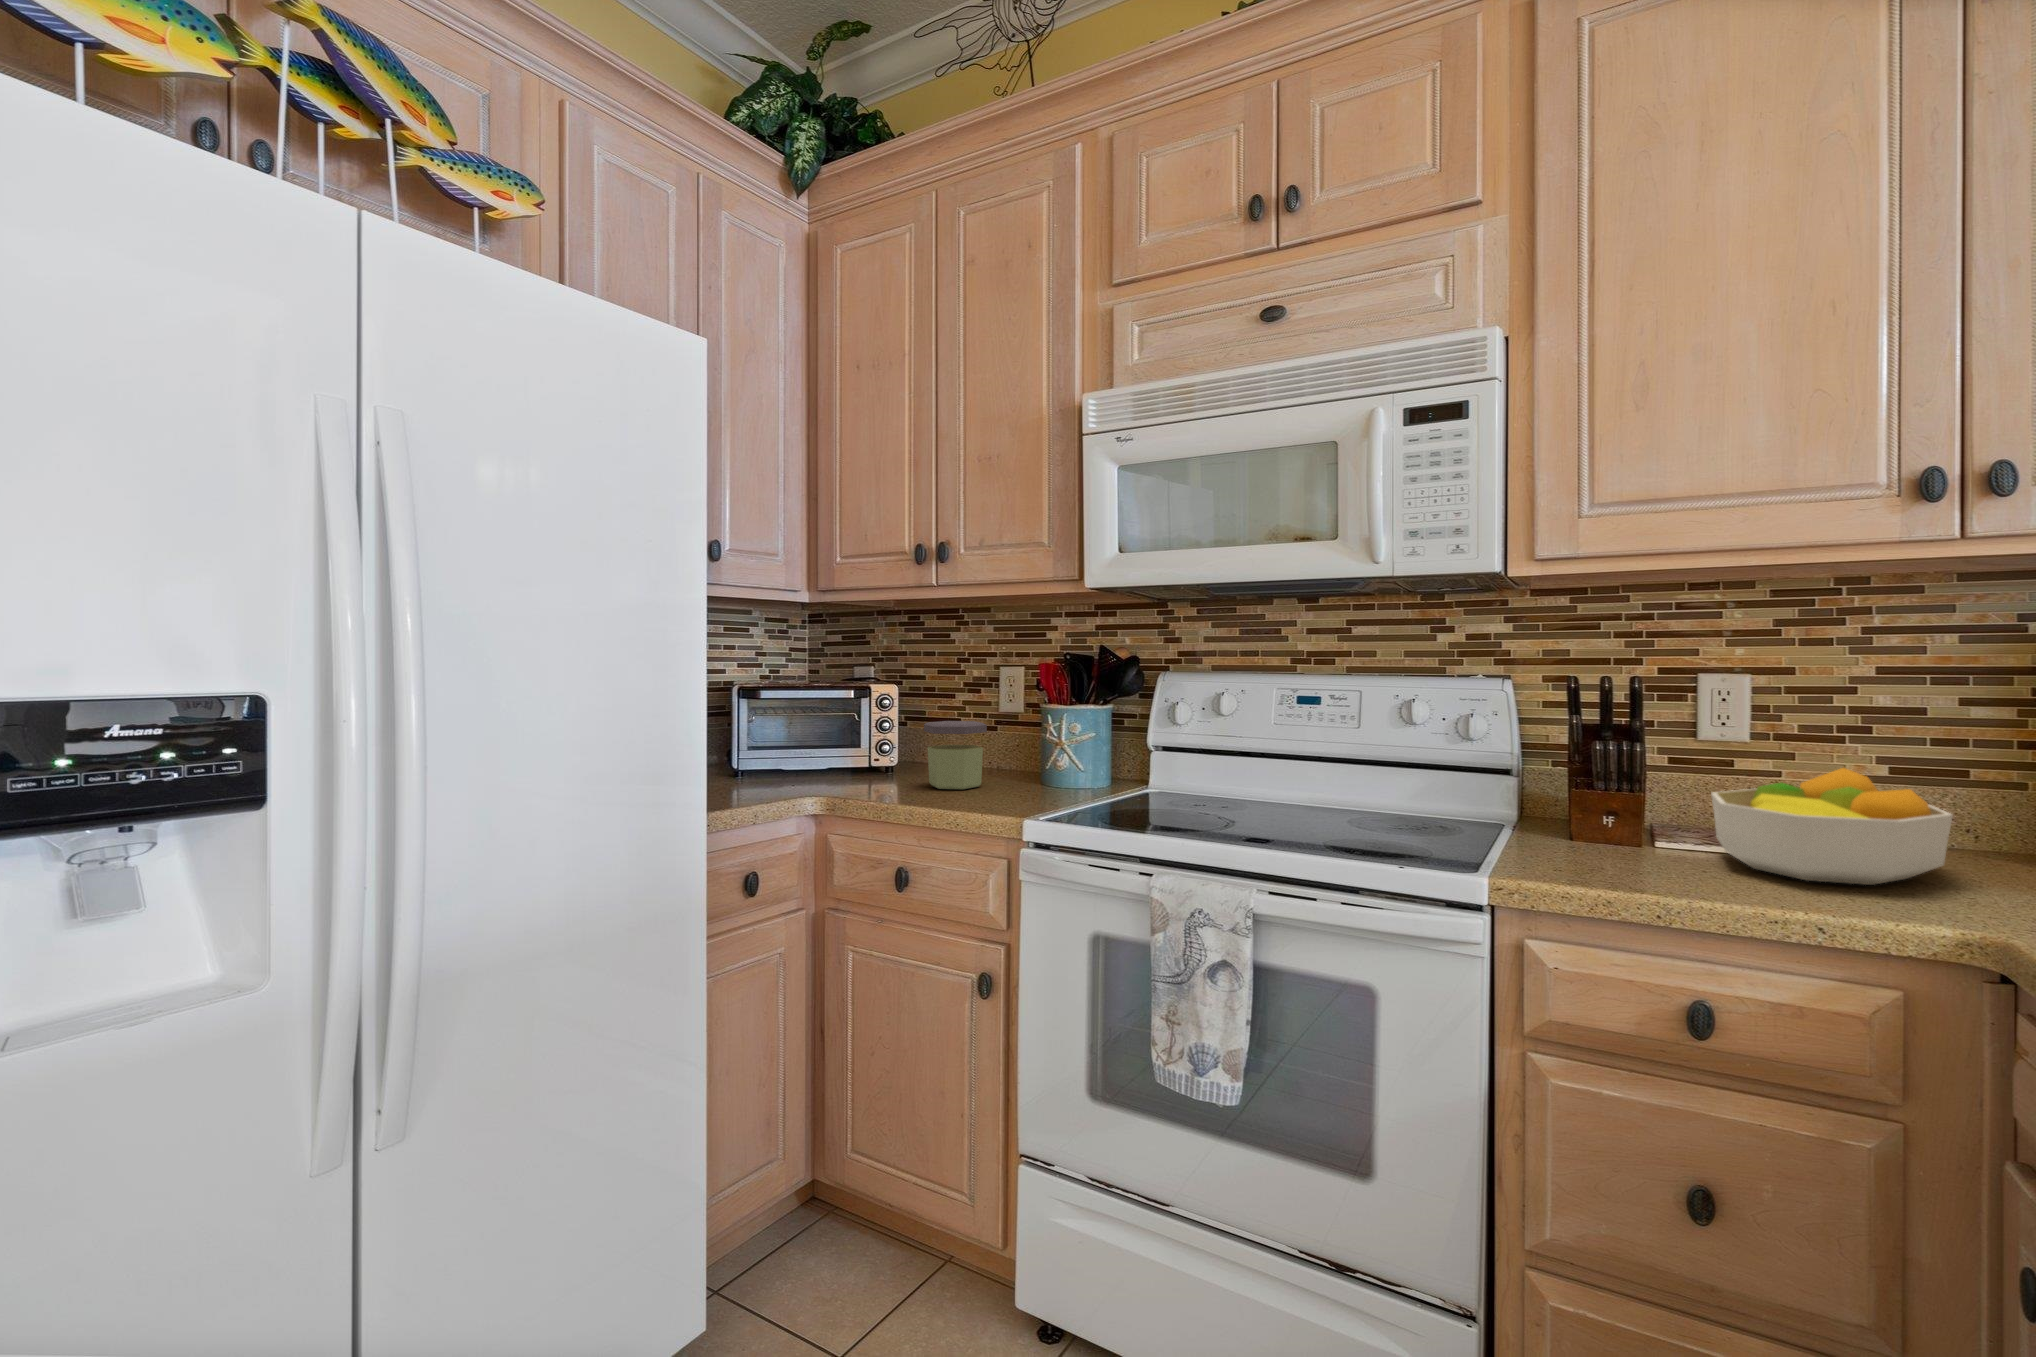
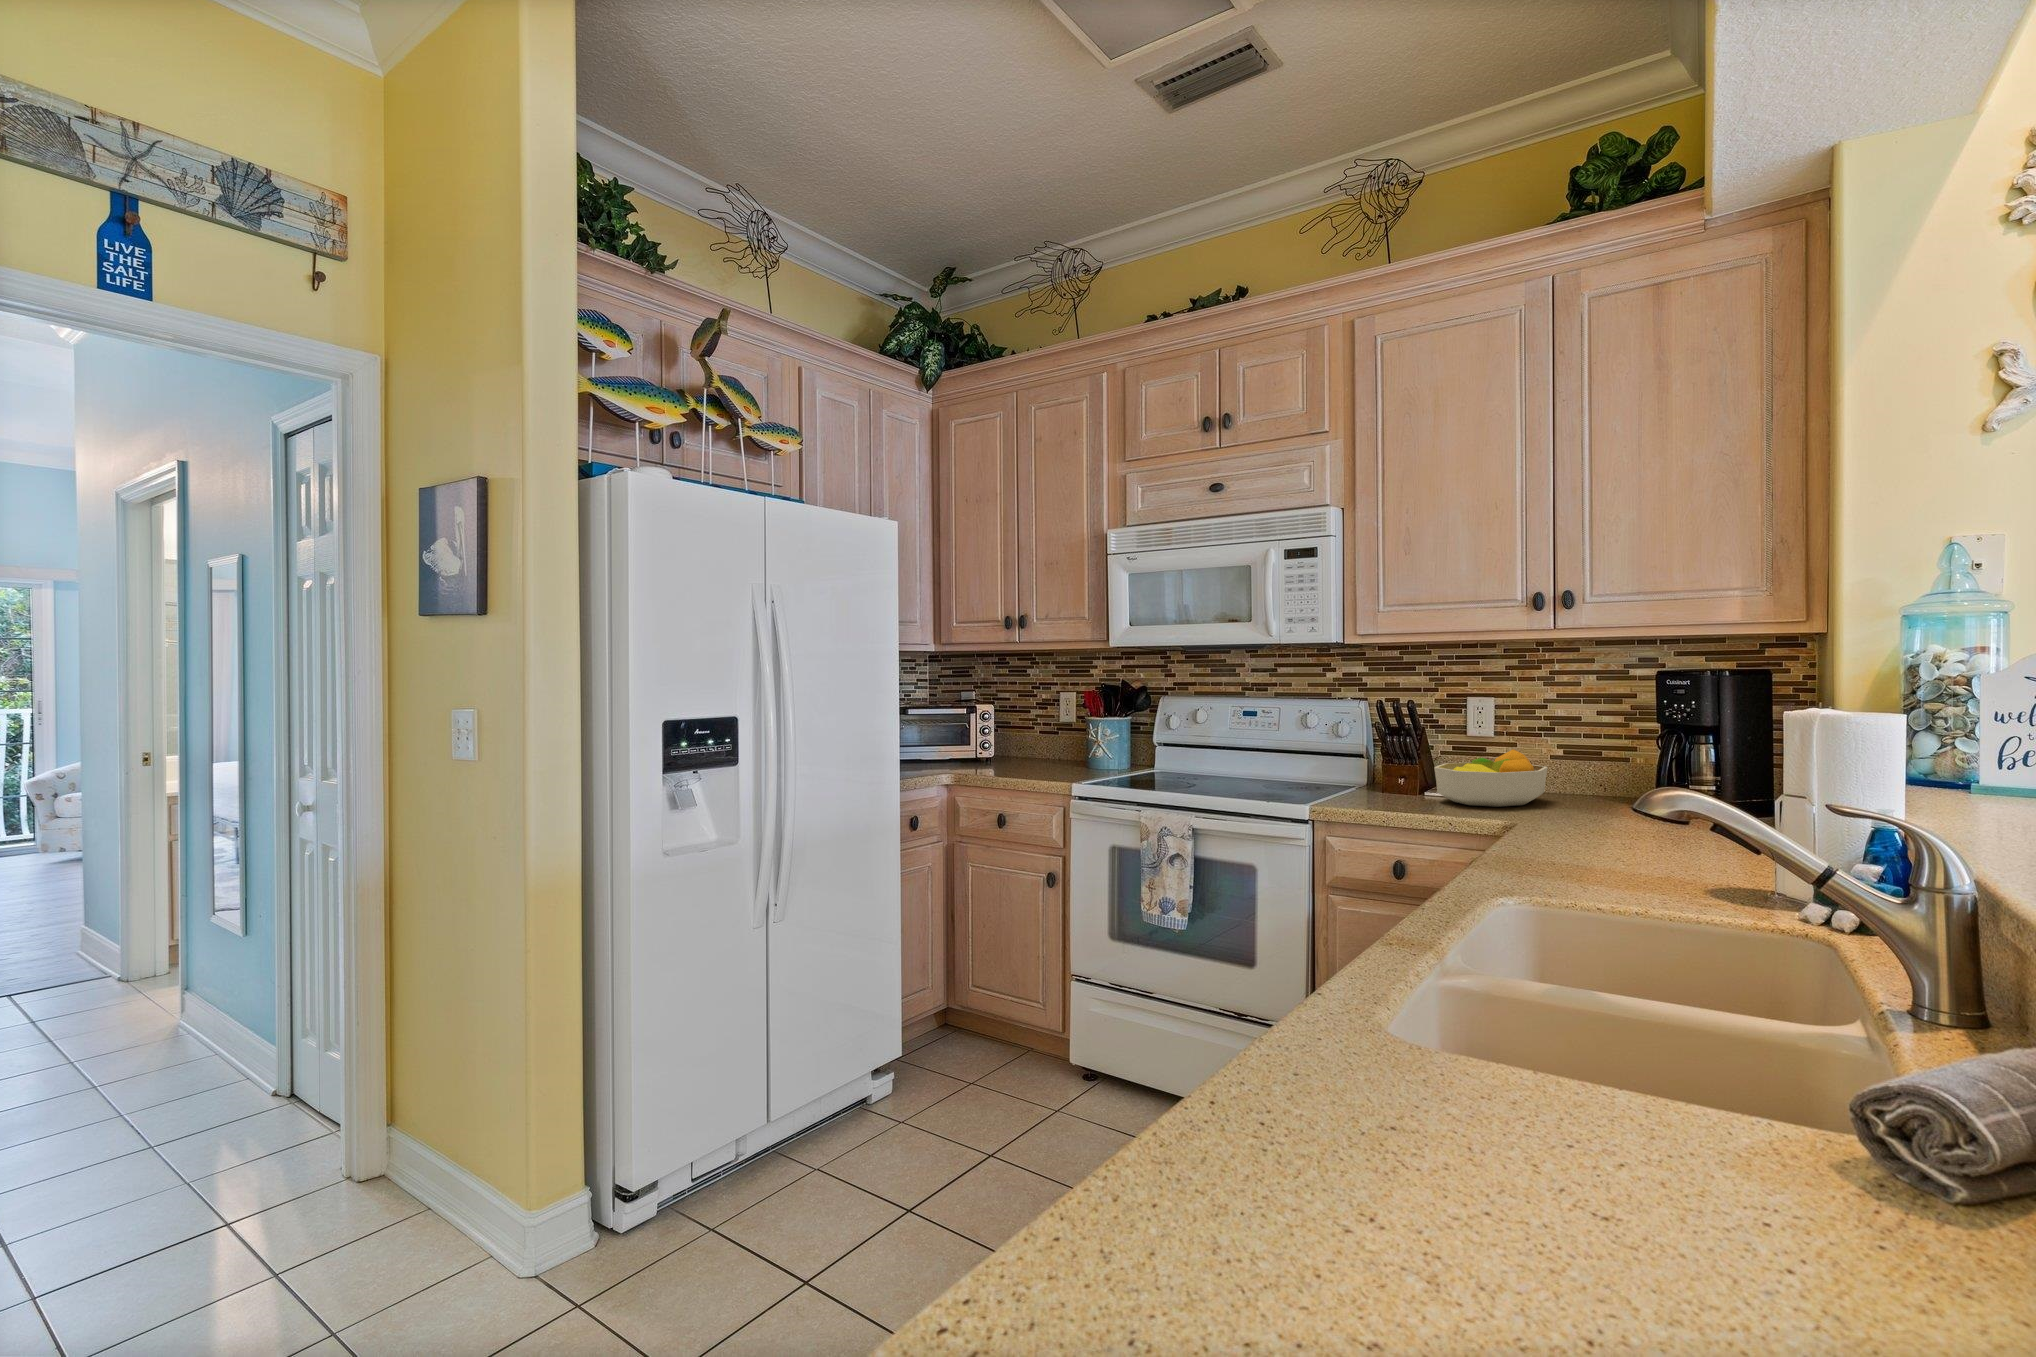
jar: present [924,721,987,789] -> none [1011,728,1051,771]

